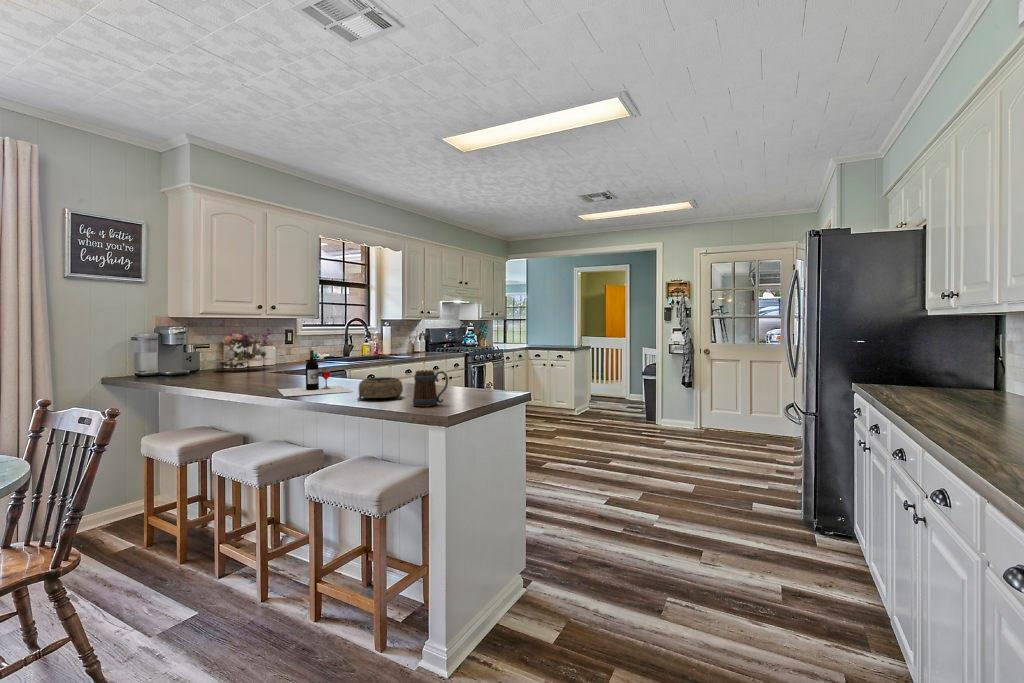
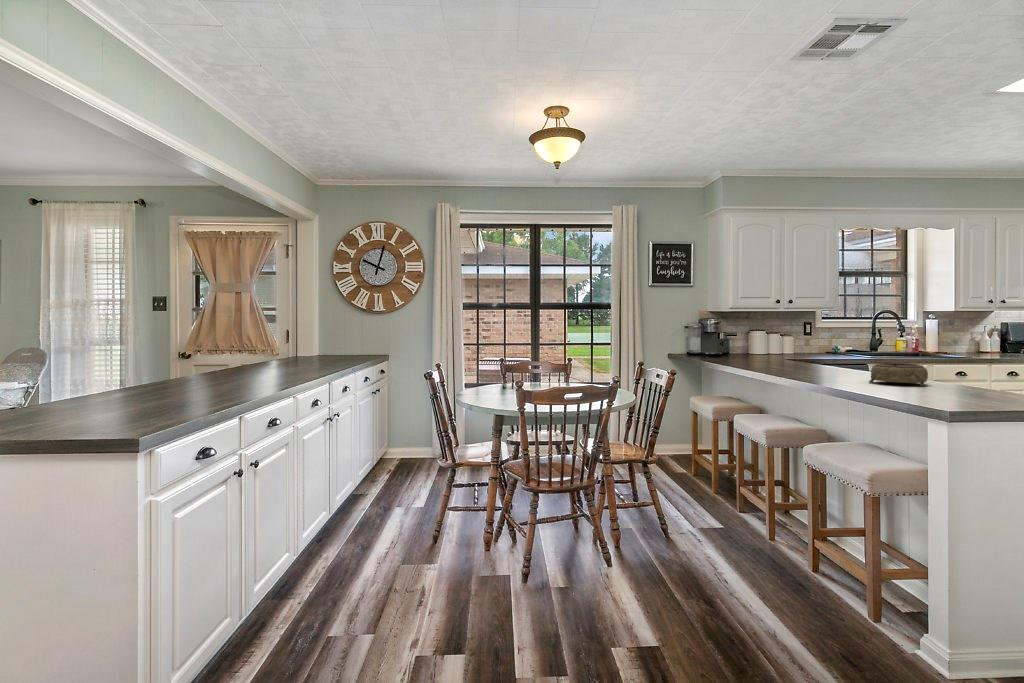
flower arrangement: present [215,328,271,369] -> none [738,319,793,356]
wine bottle: present [278,350,352,396] -> none [791,336,868,377]
mug: present [413,370,448,407] -> none [936,356,990,395]

